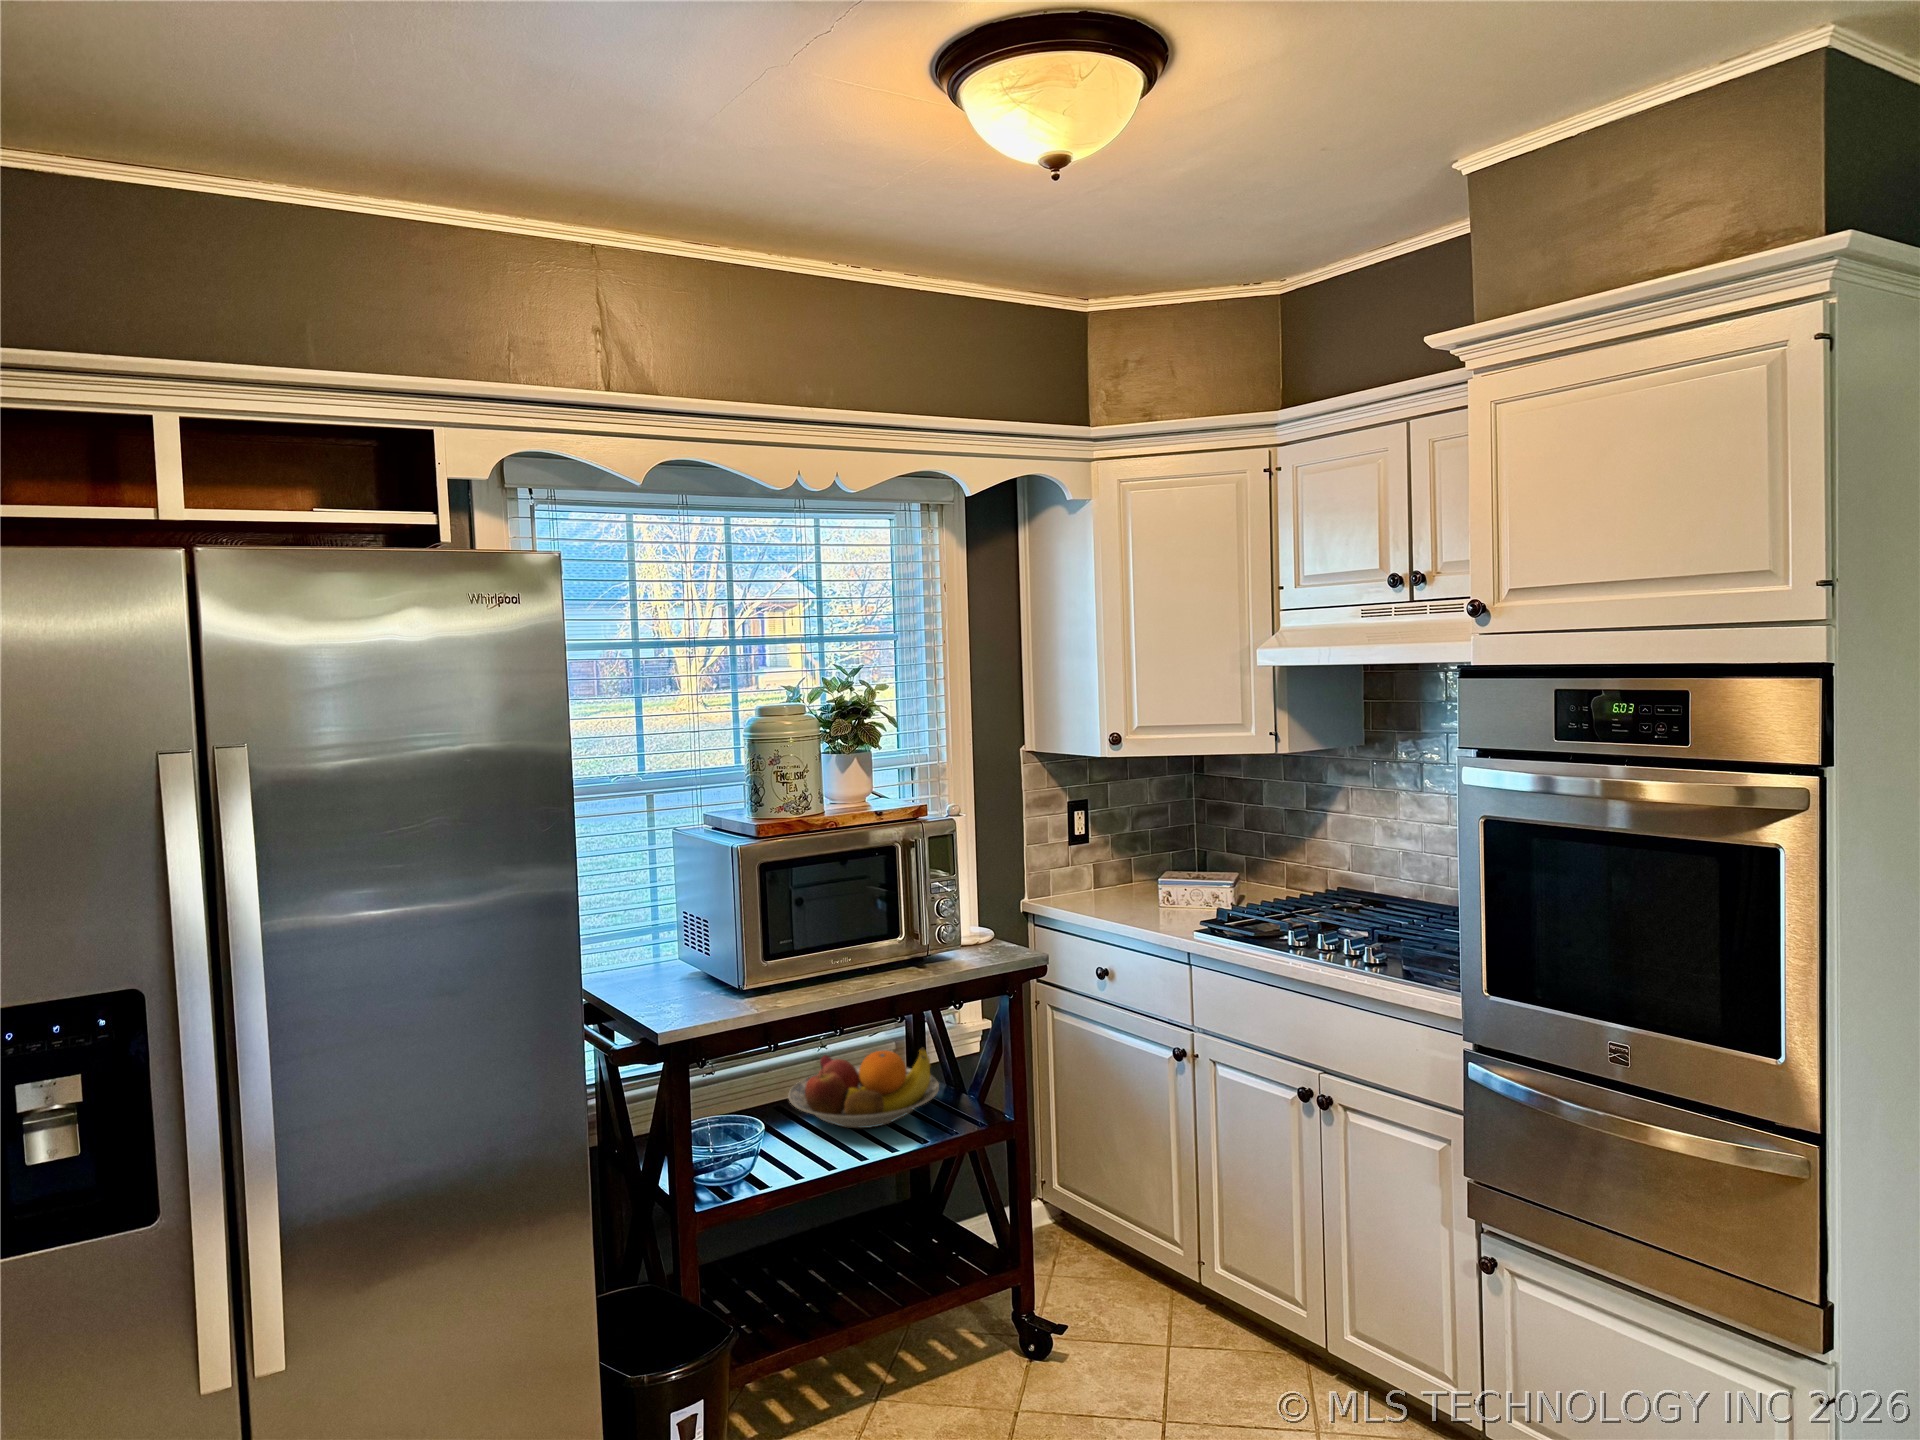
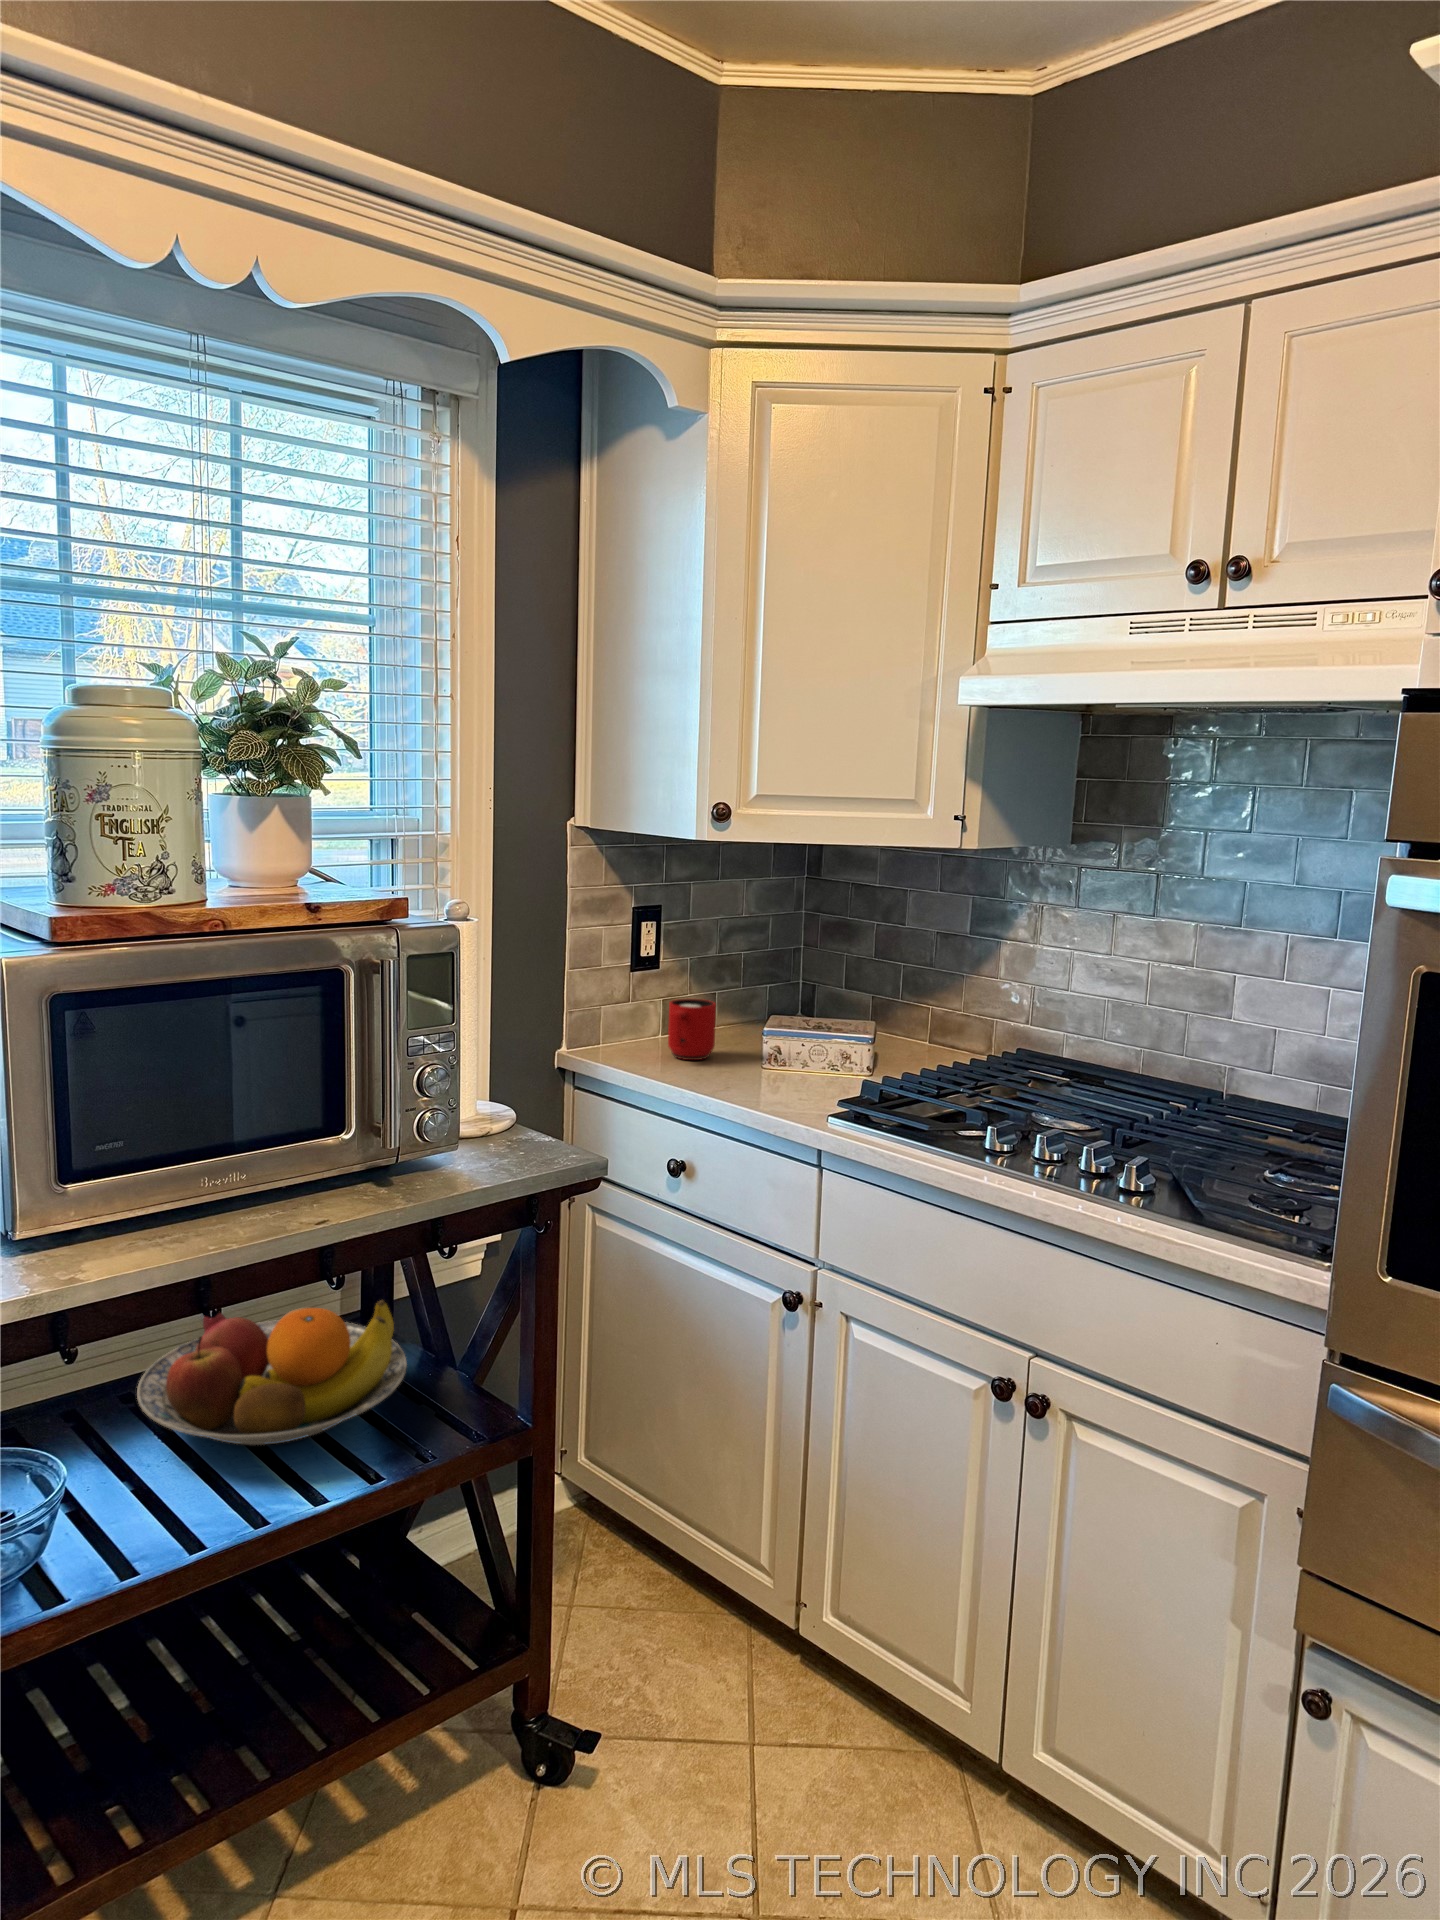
mug: none [1095,863,1127,903] -> present [668,999,716,1060]

